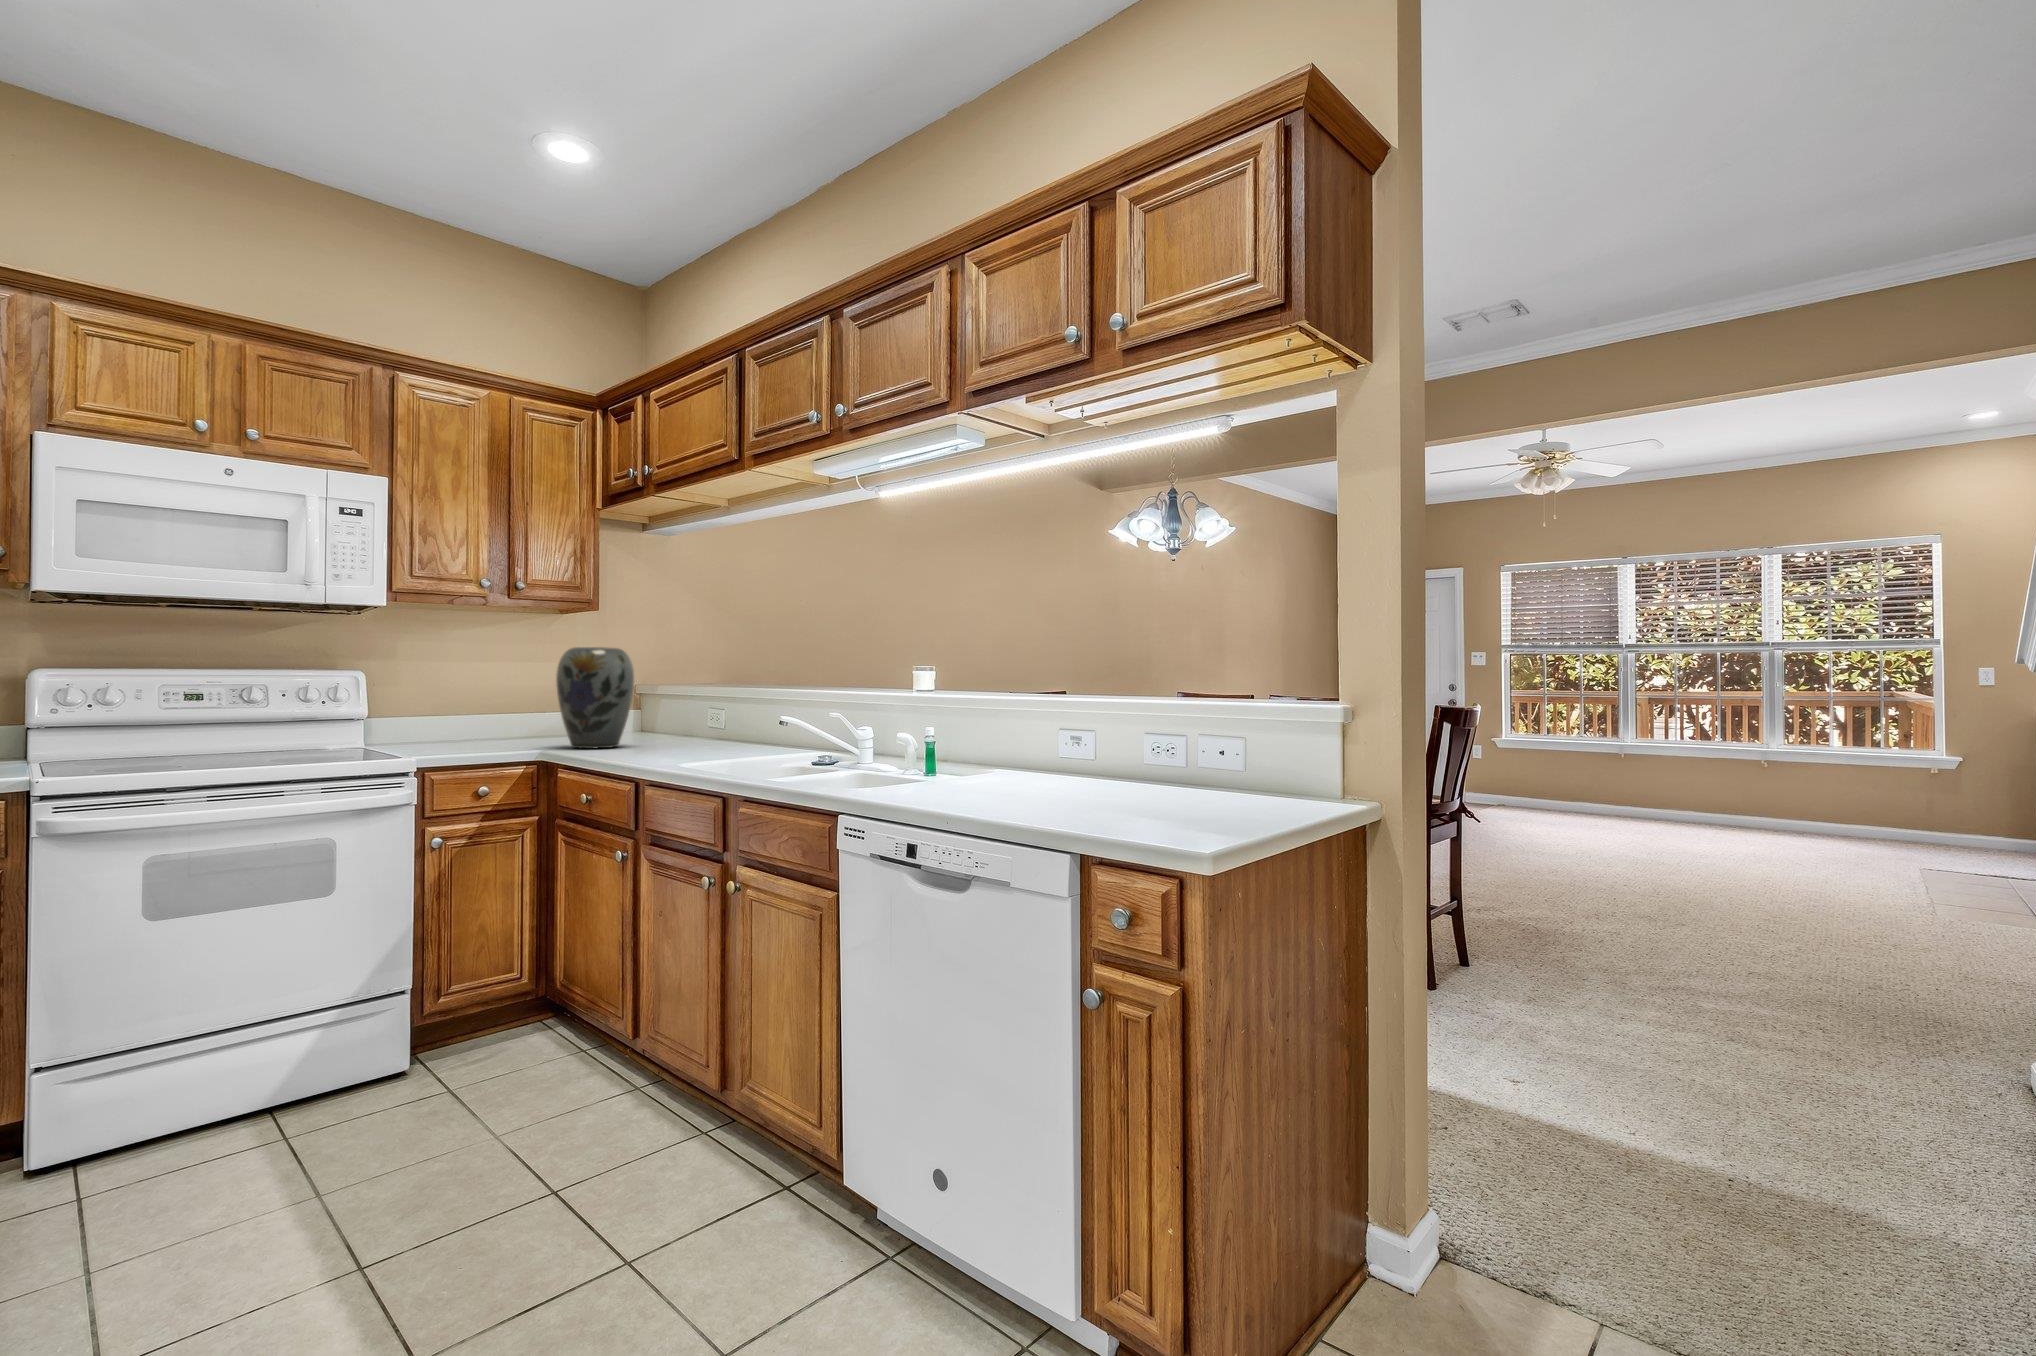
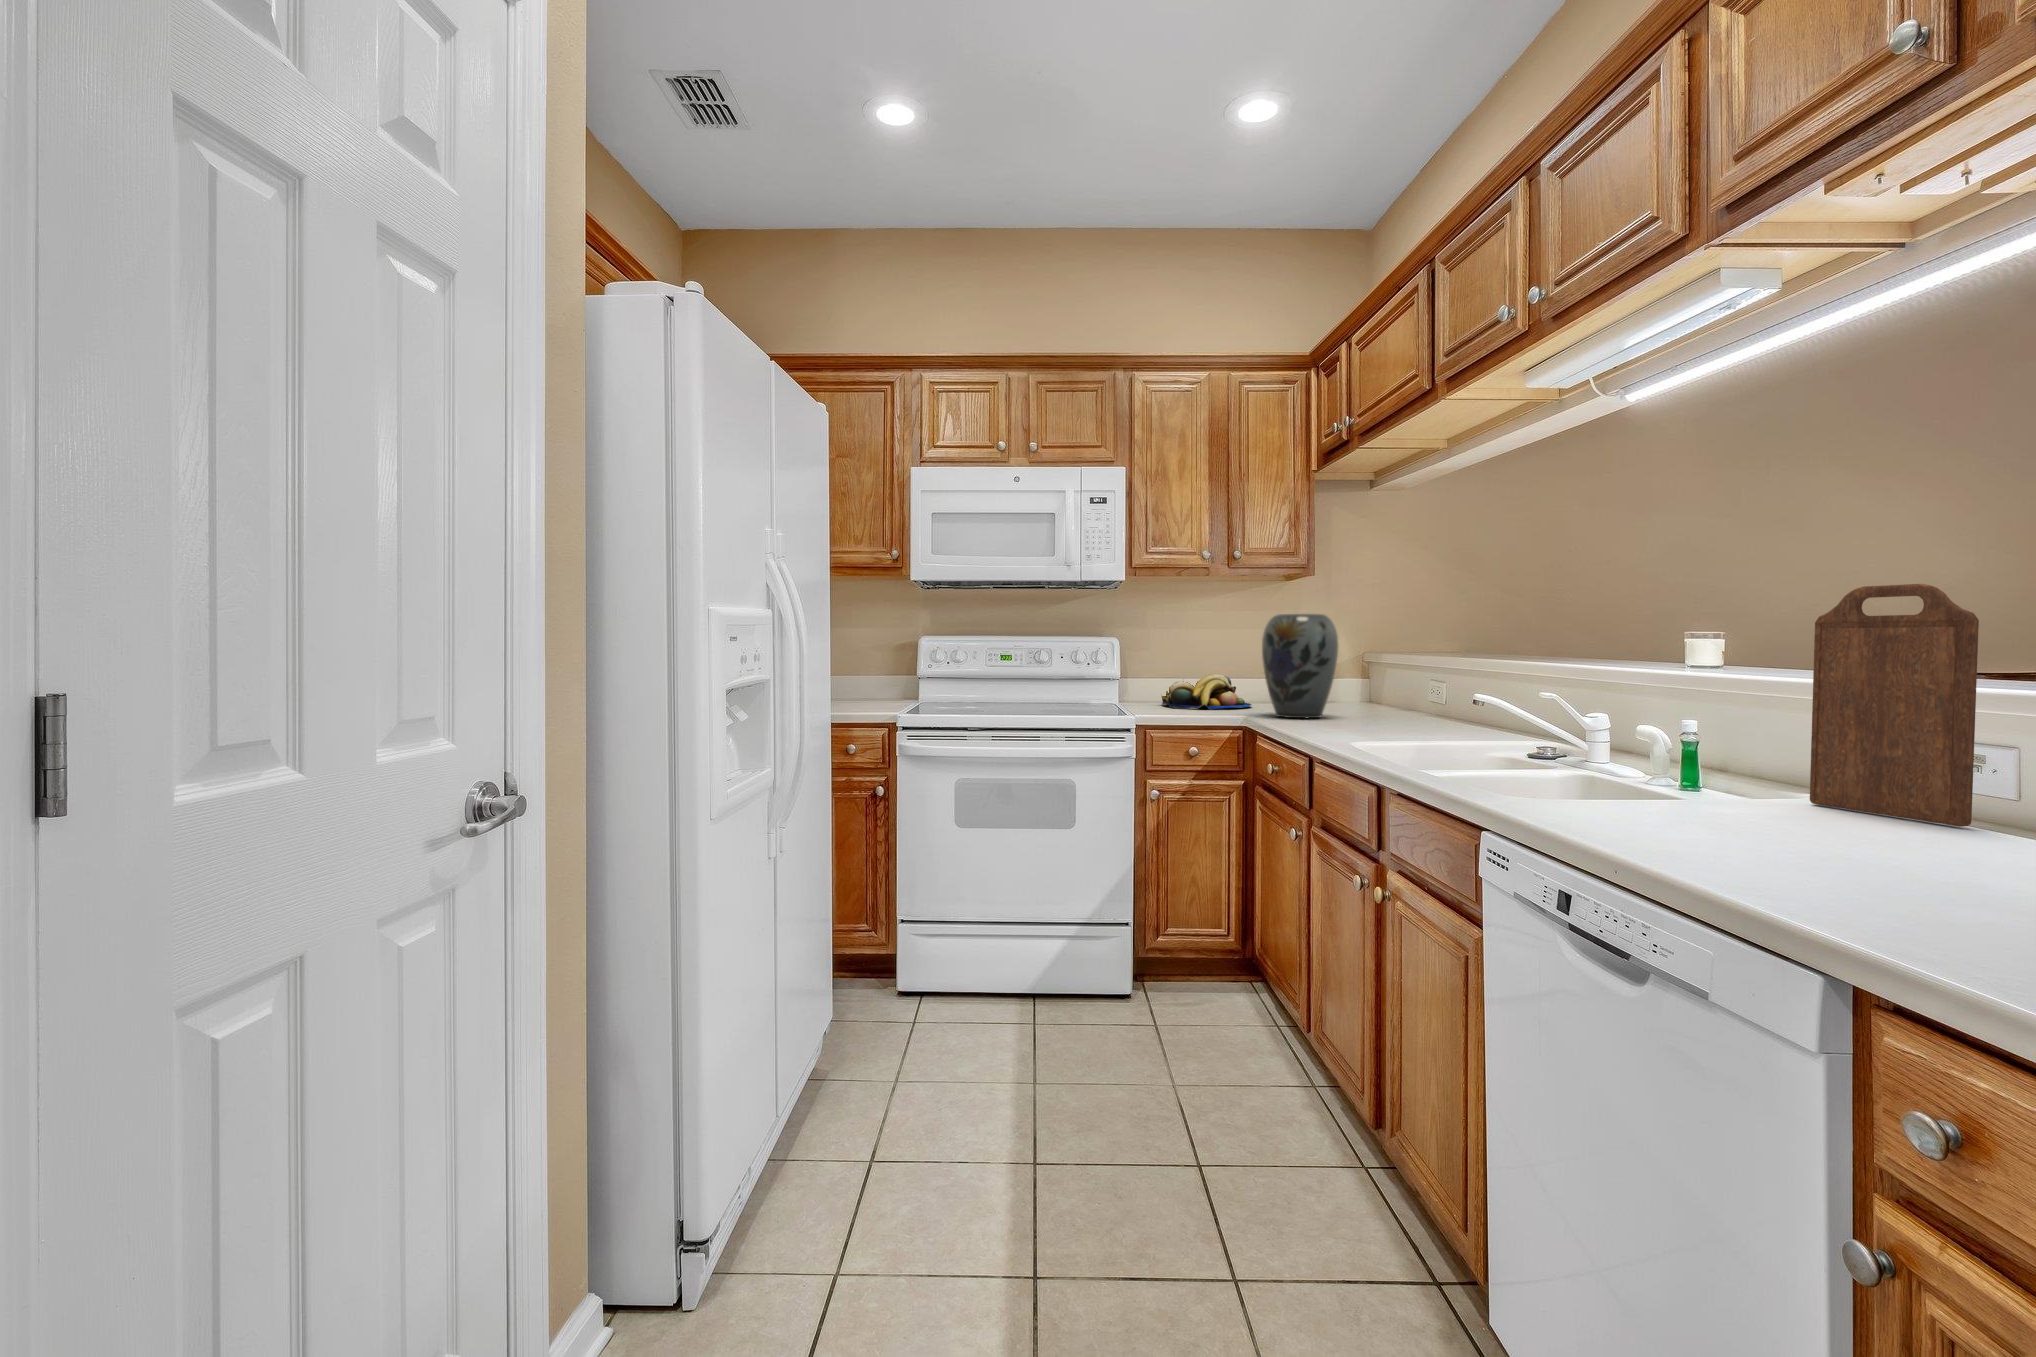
cutting board: none [1002,640,1076,780] -> present [1810,584,1979,827]
fruit bowl: none [421,708,532,746] -> present [1161,674,1251,709]

